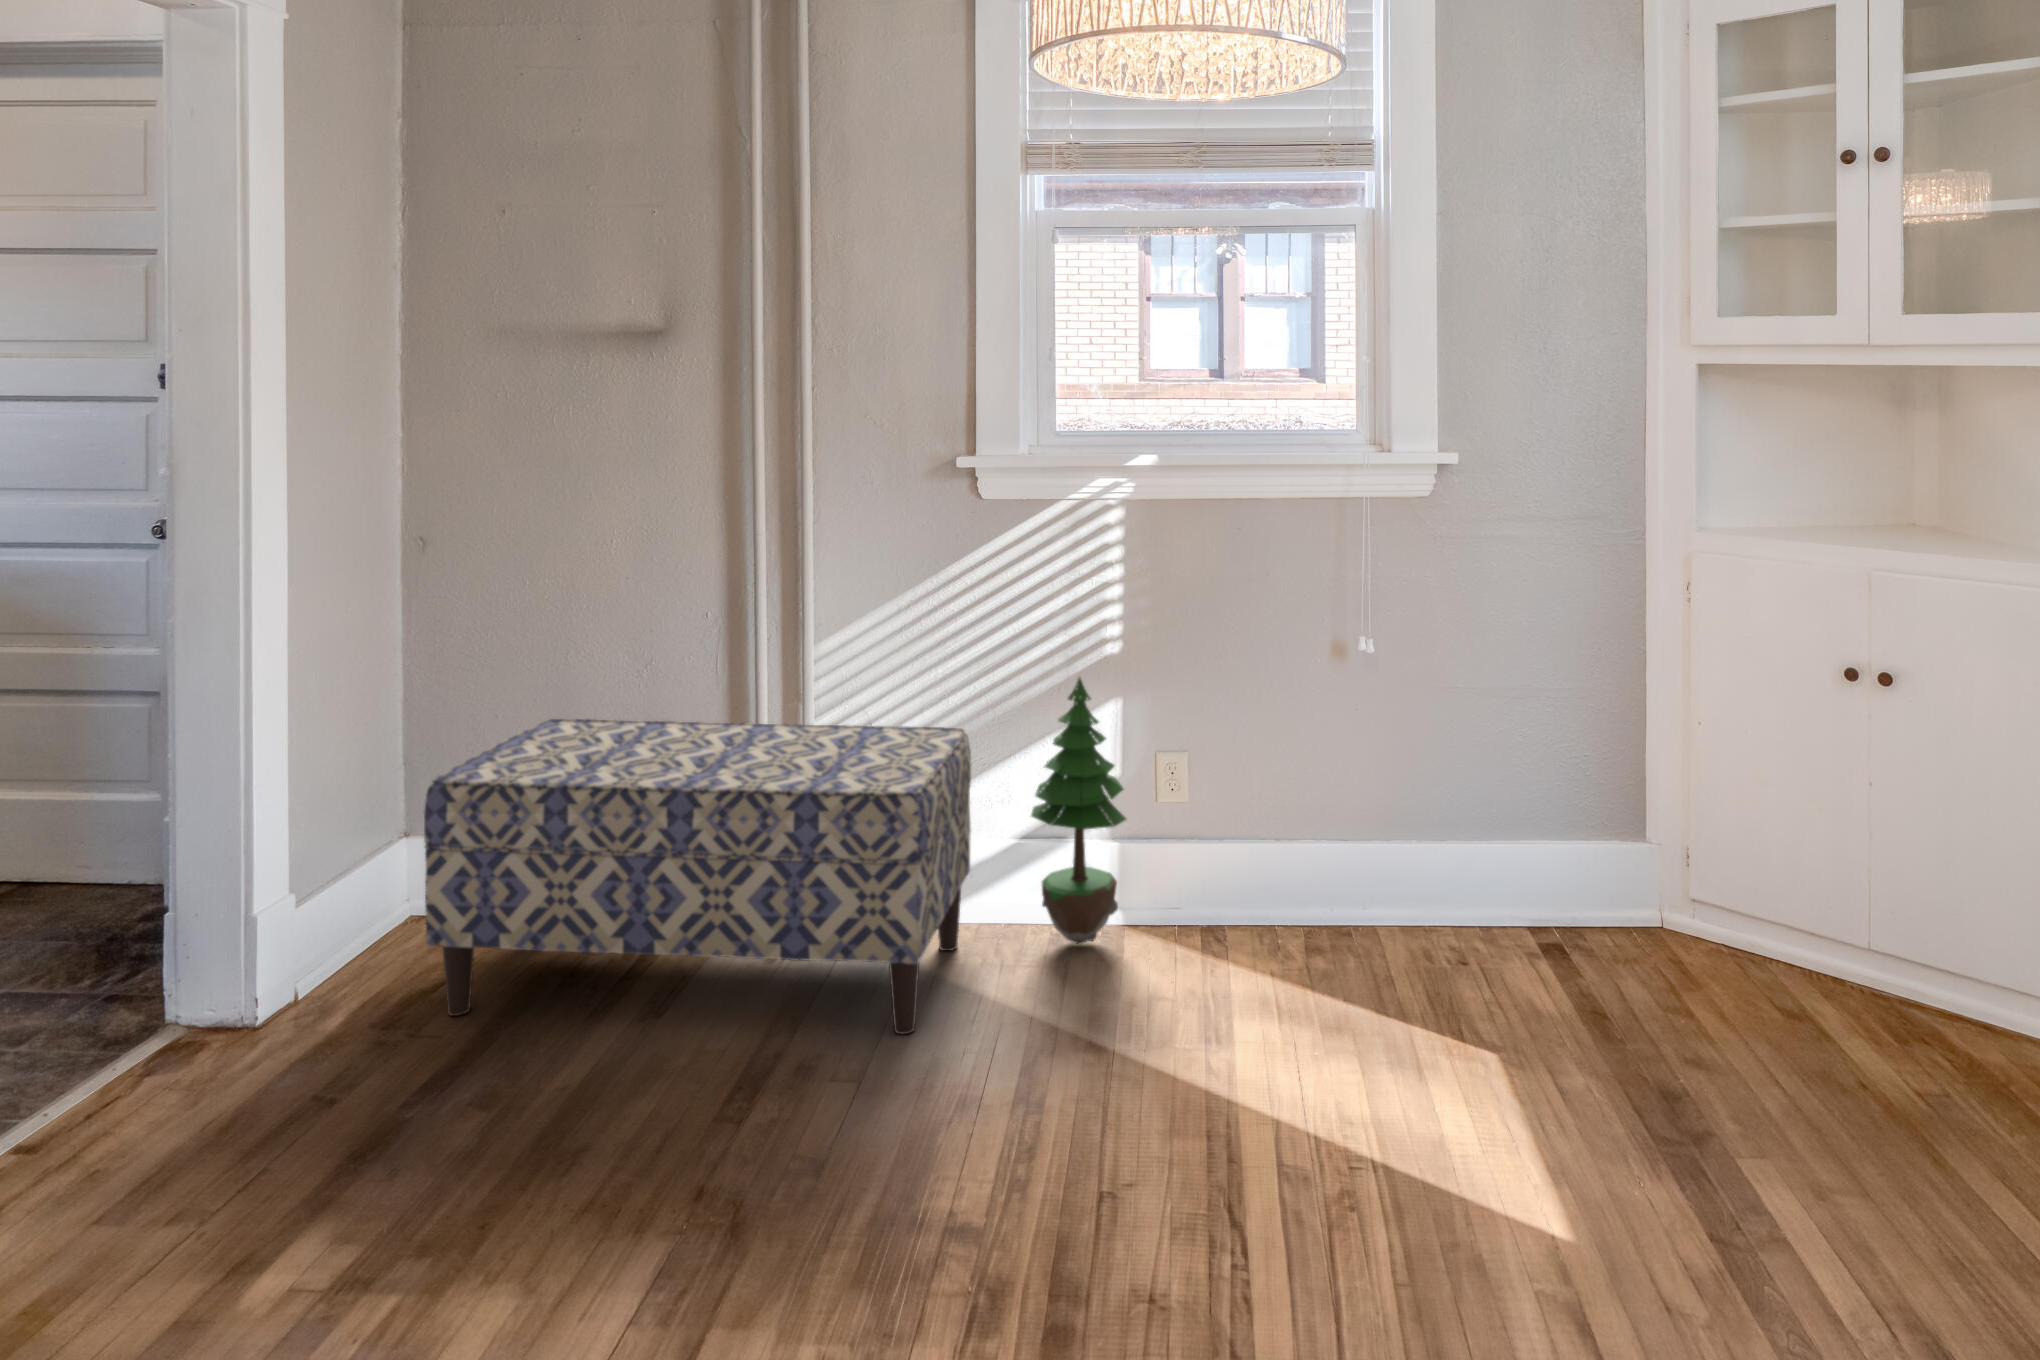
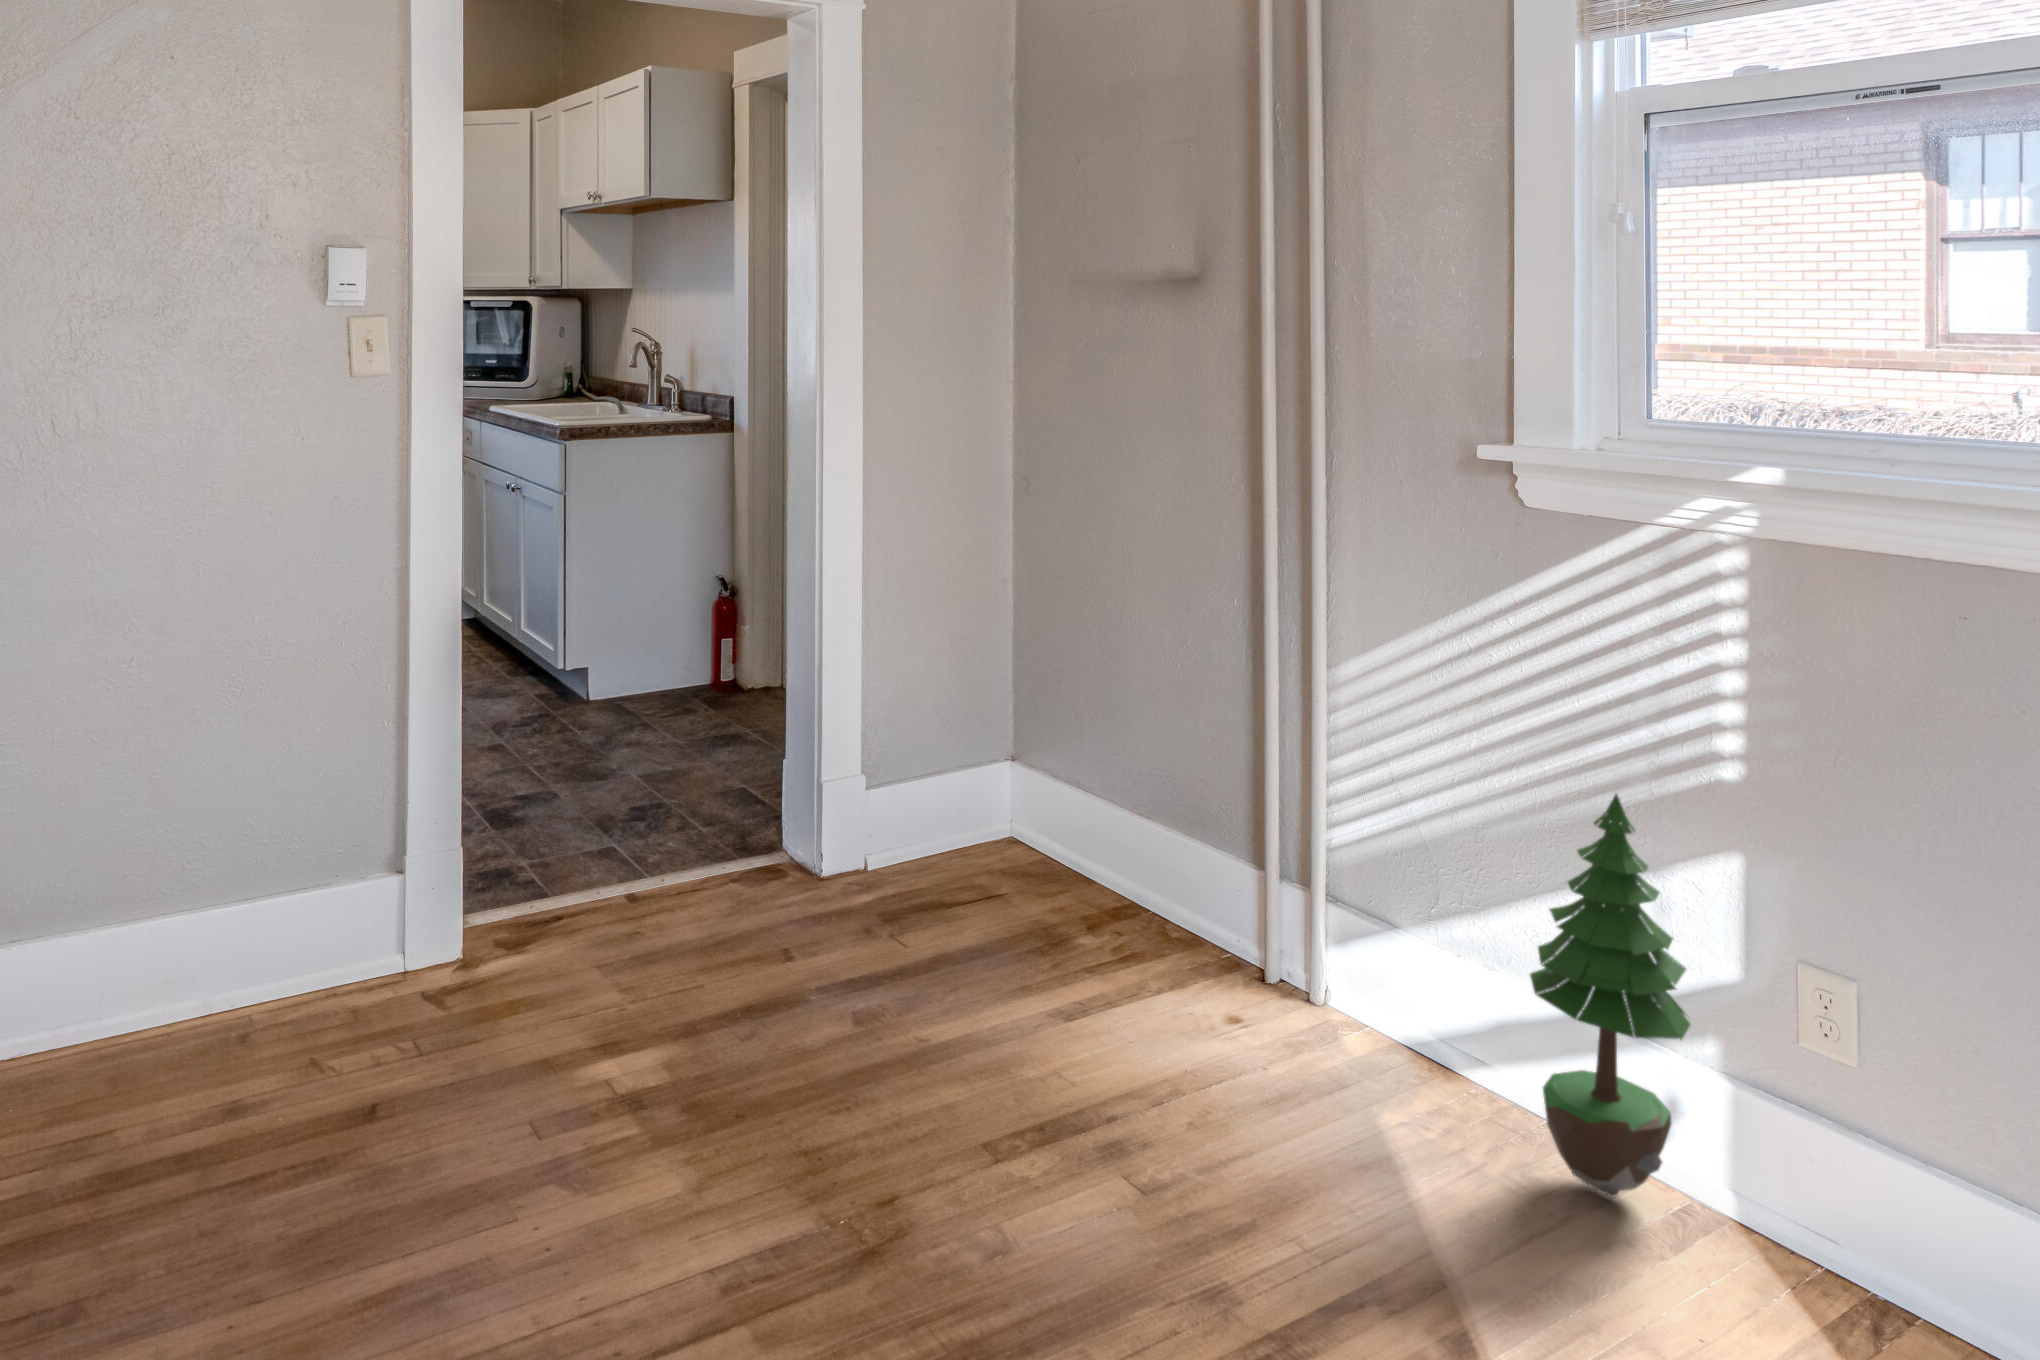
bench: present [424,719,971,1034] -> none [914,681,1476,1171]

